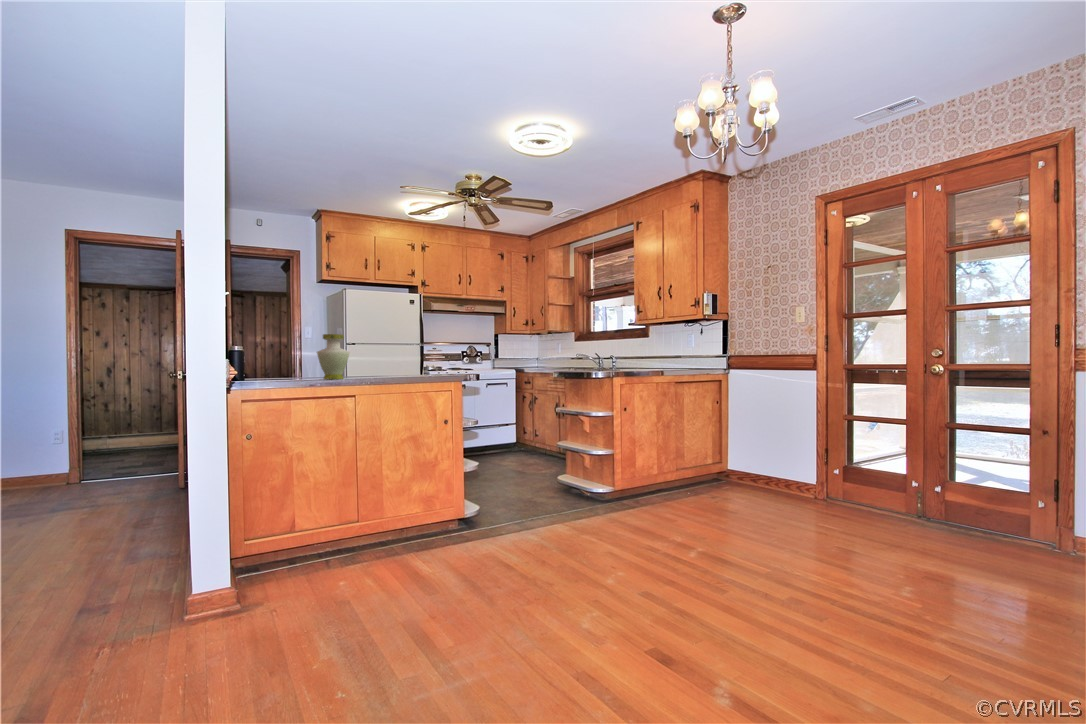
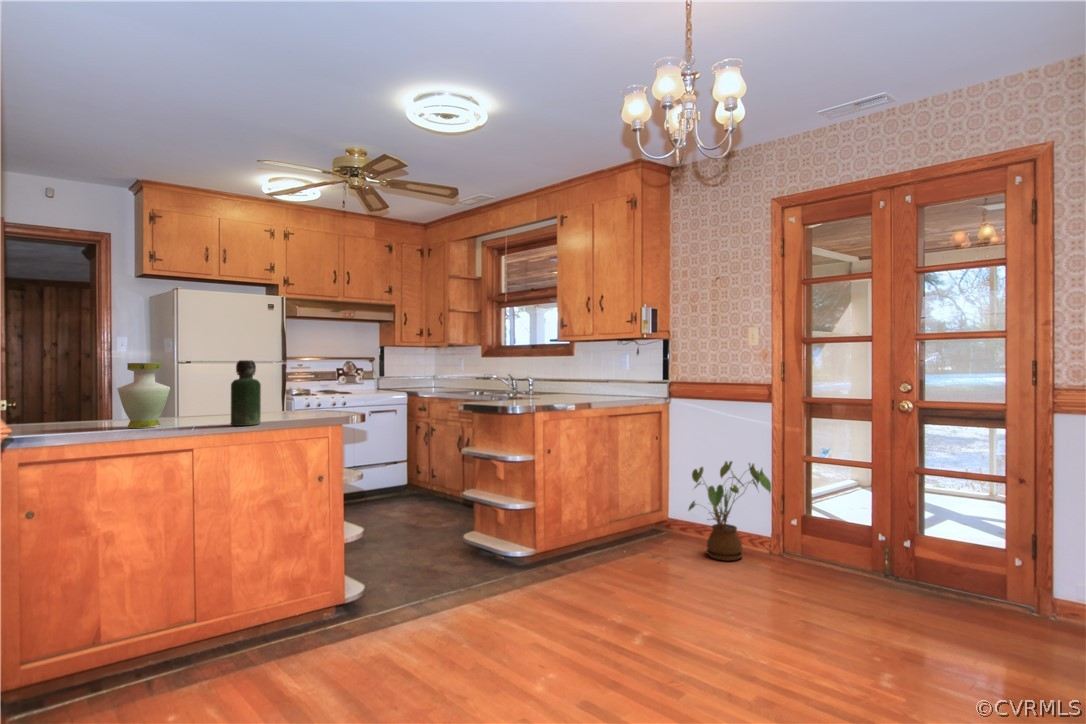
bottle: none [390,331,410,378] -> present [231,360,261,426]
house plant: none [741,419,815,501] -> present [689,461,771,561]

